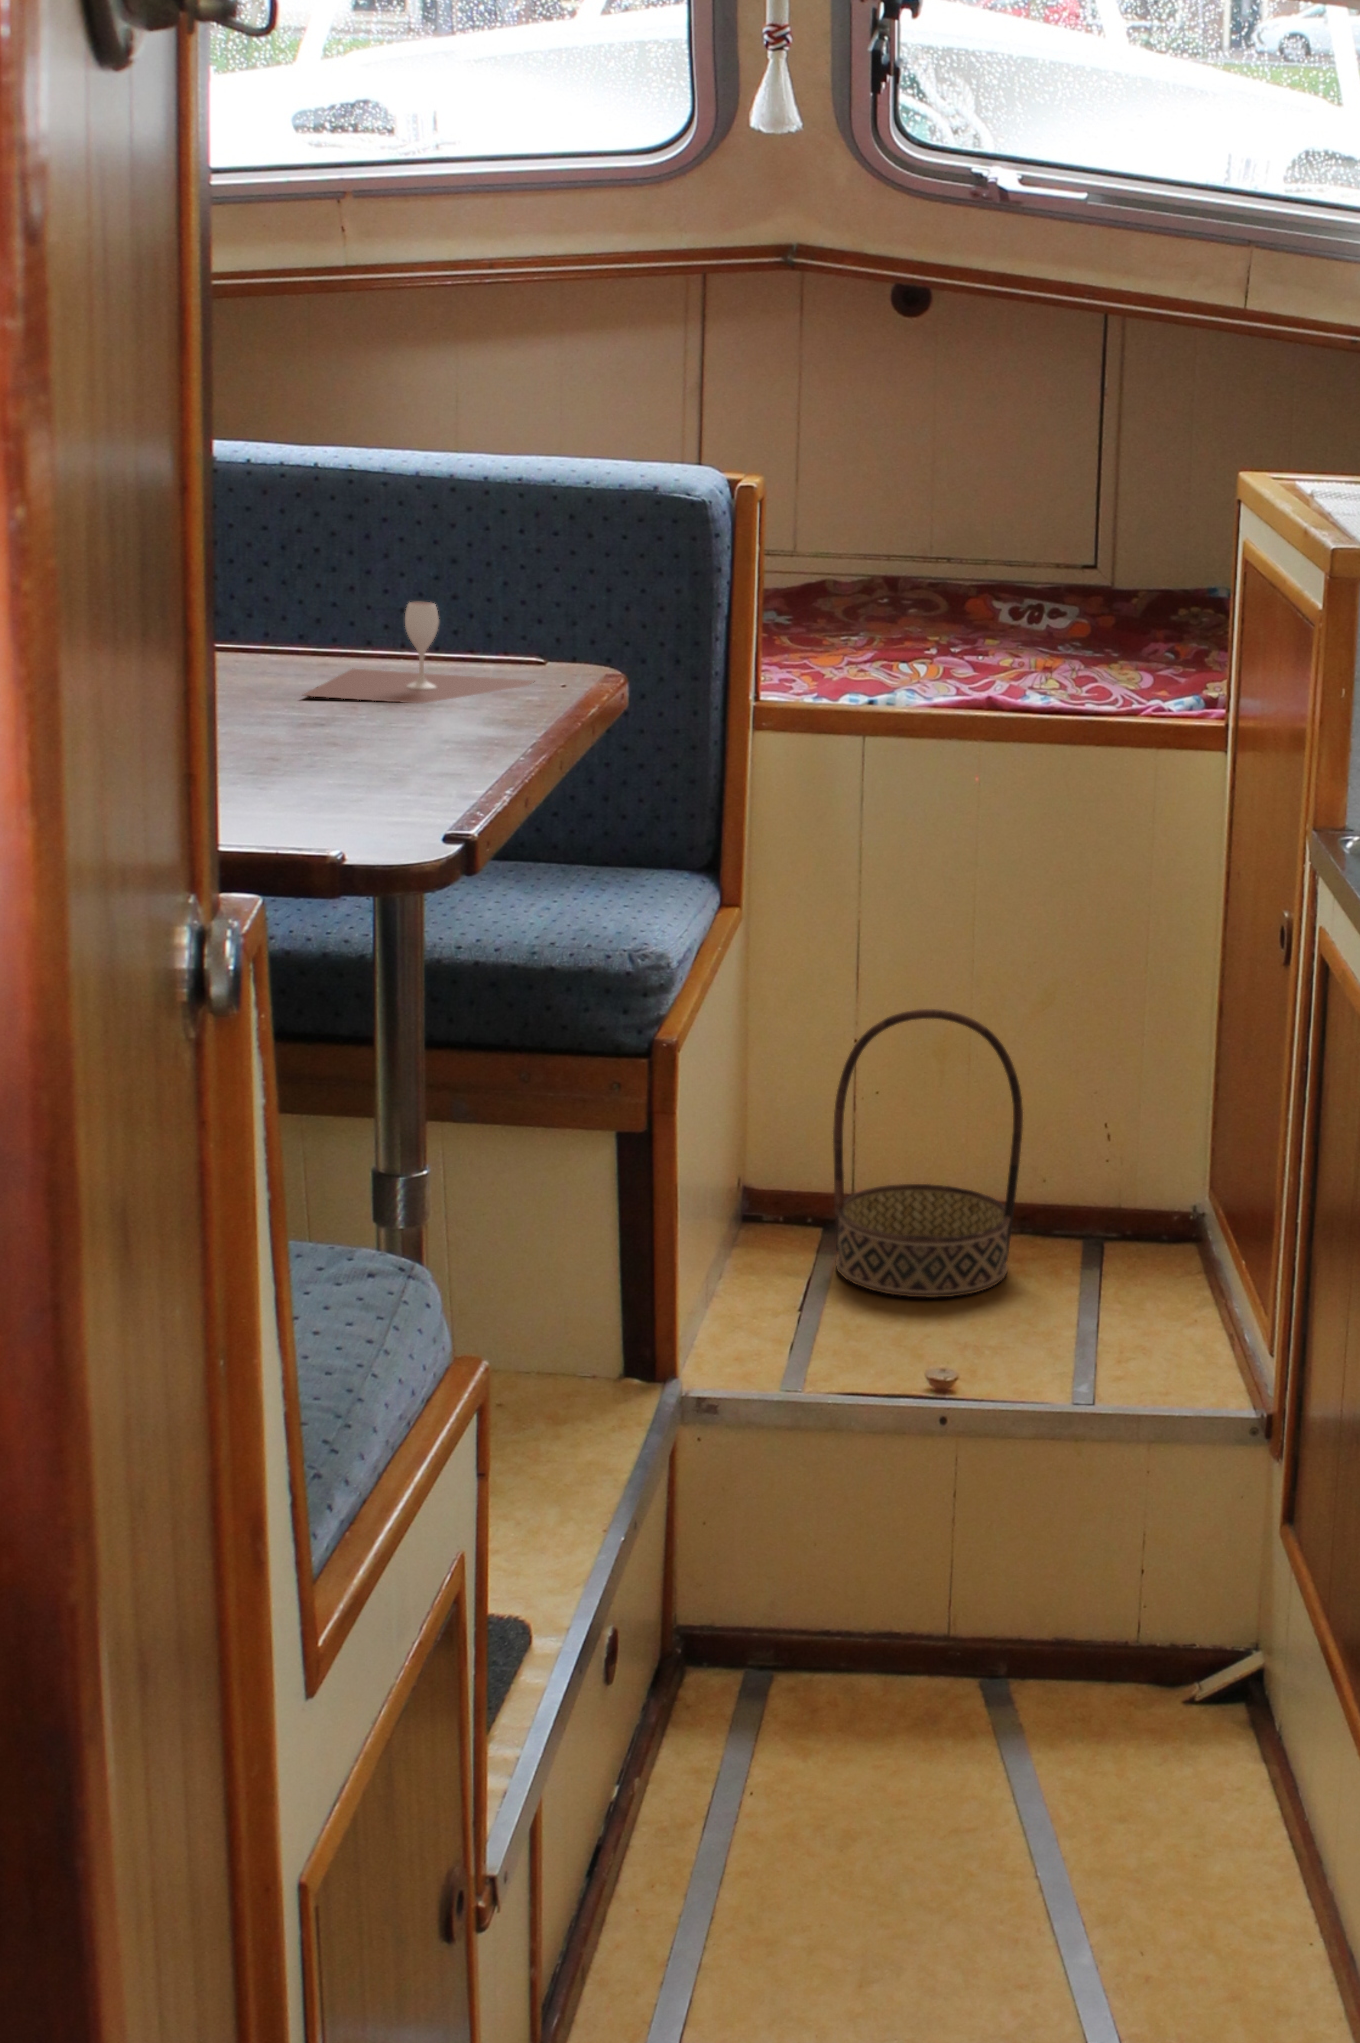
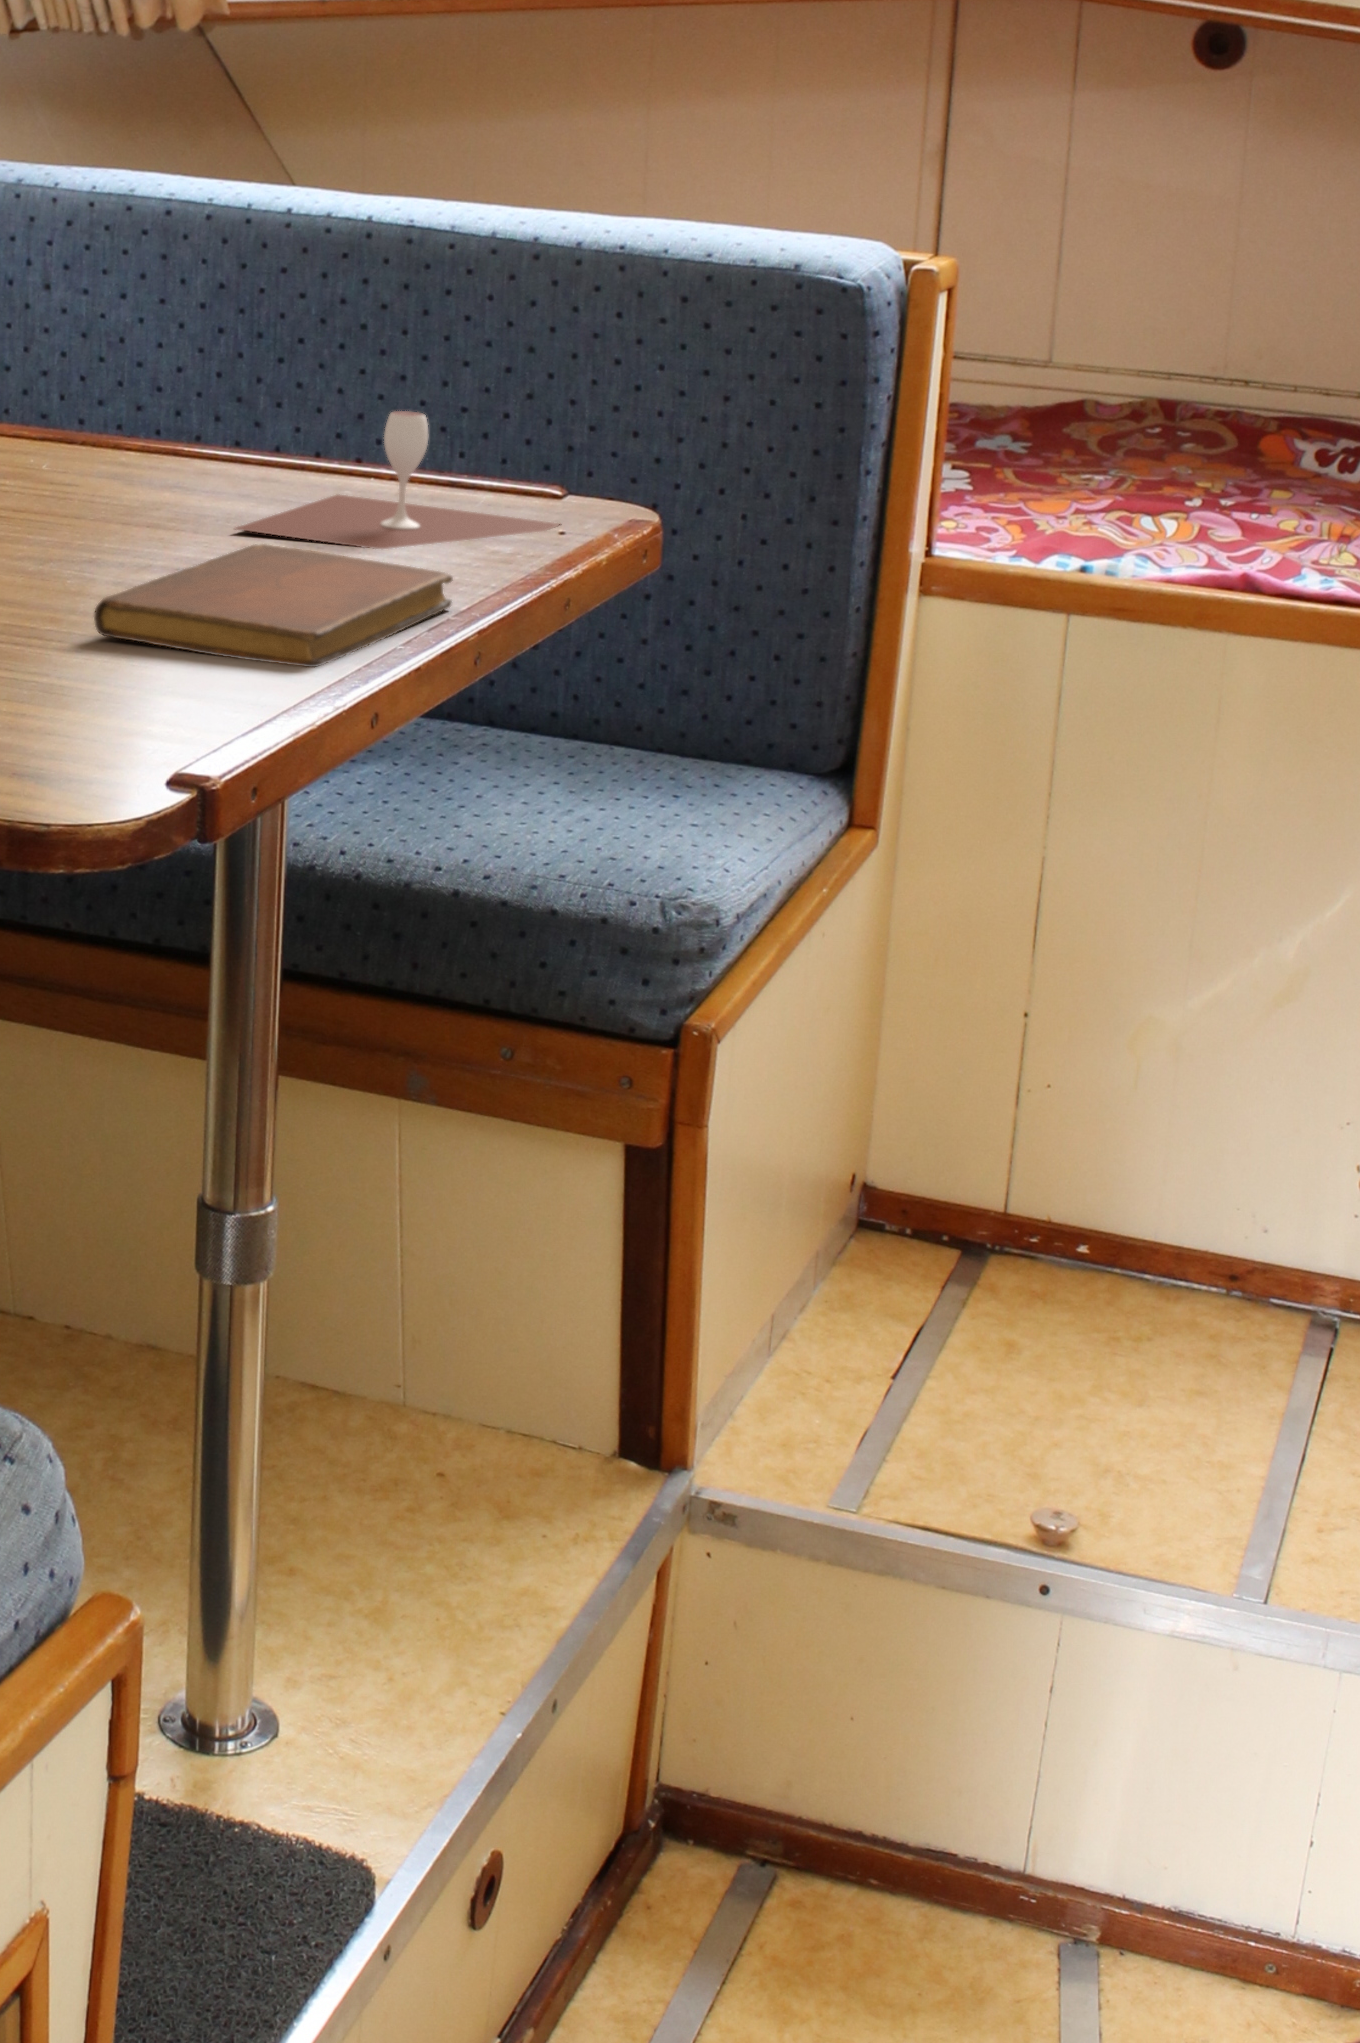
notebook: none [294,699,517,774] -> present [94,544,452,667]
basket: present [833,1009,1023,1298] -> none [952,991,1238,1390]

